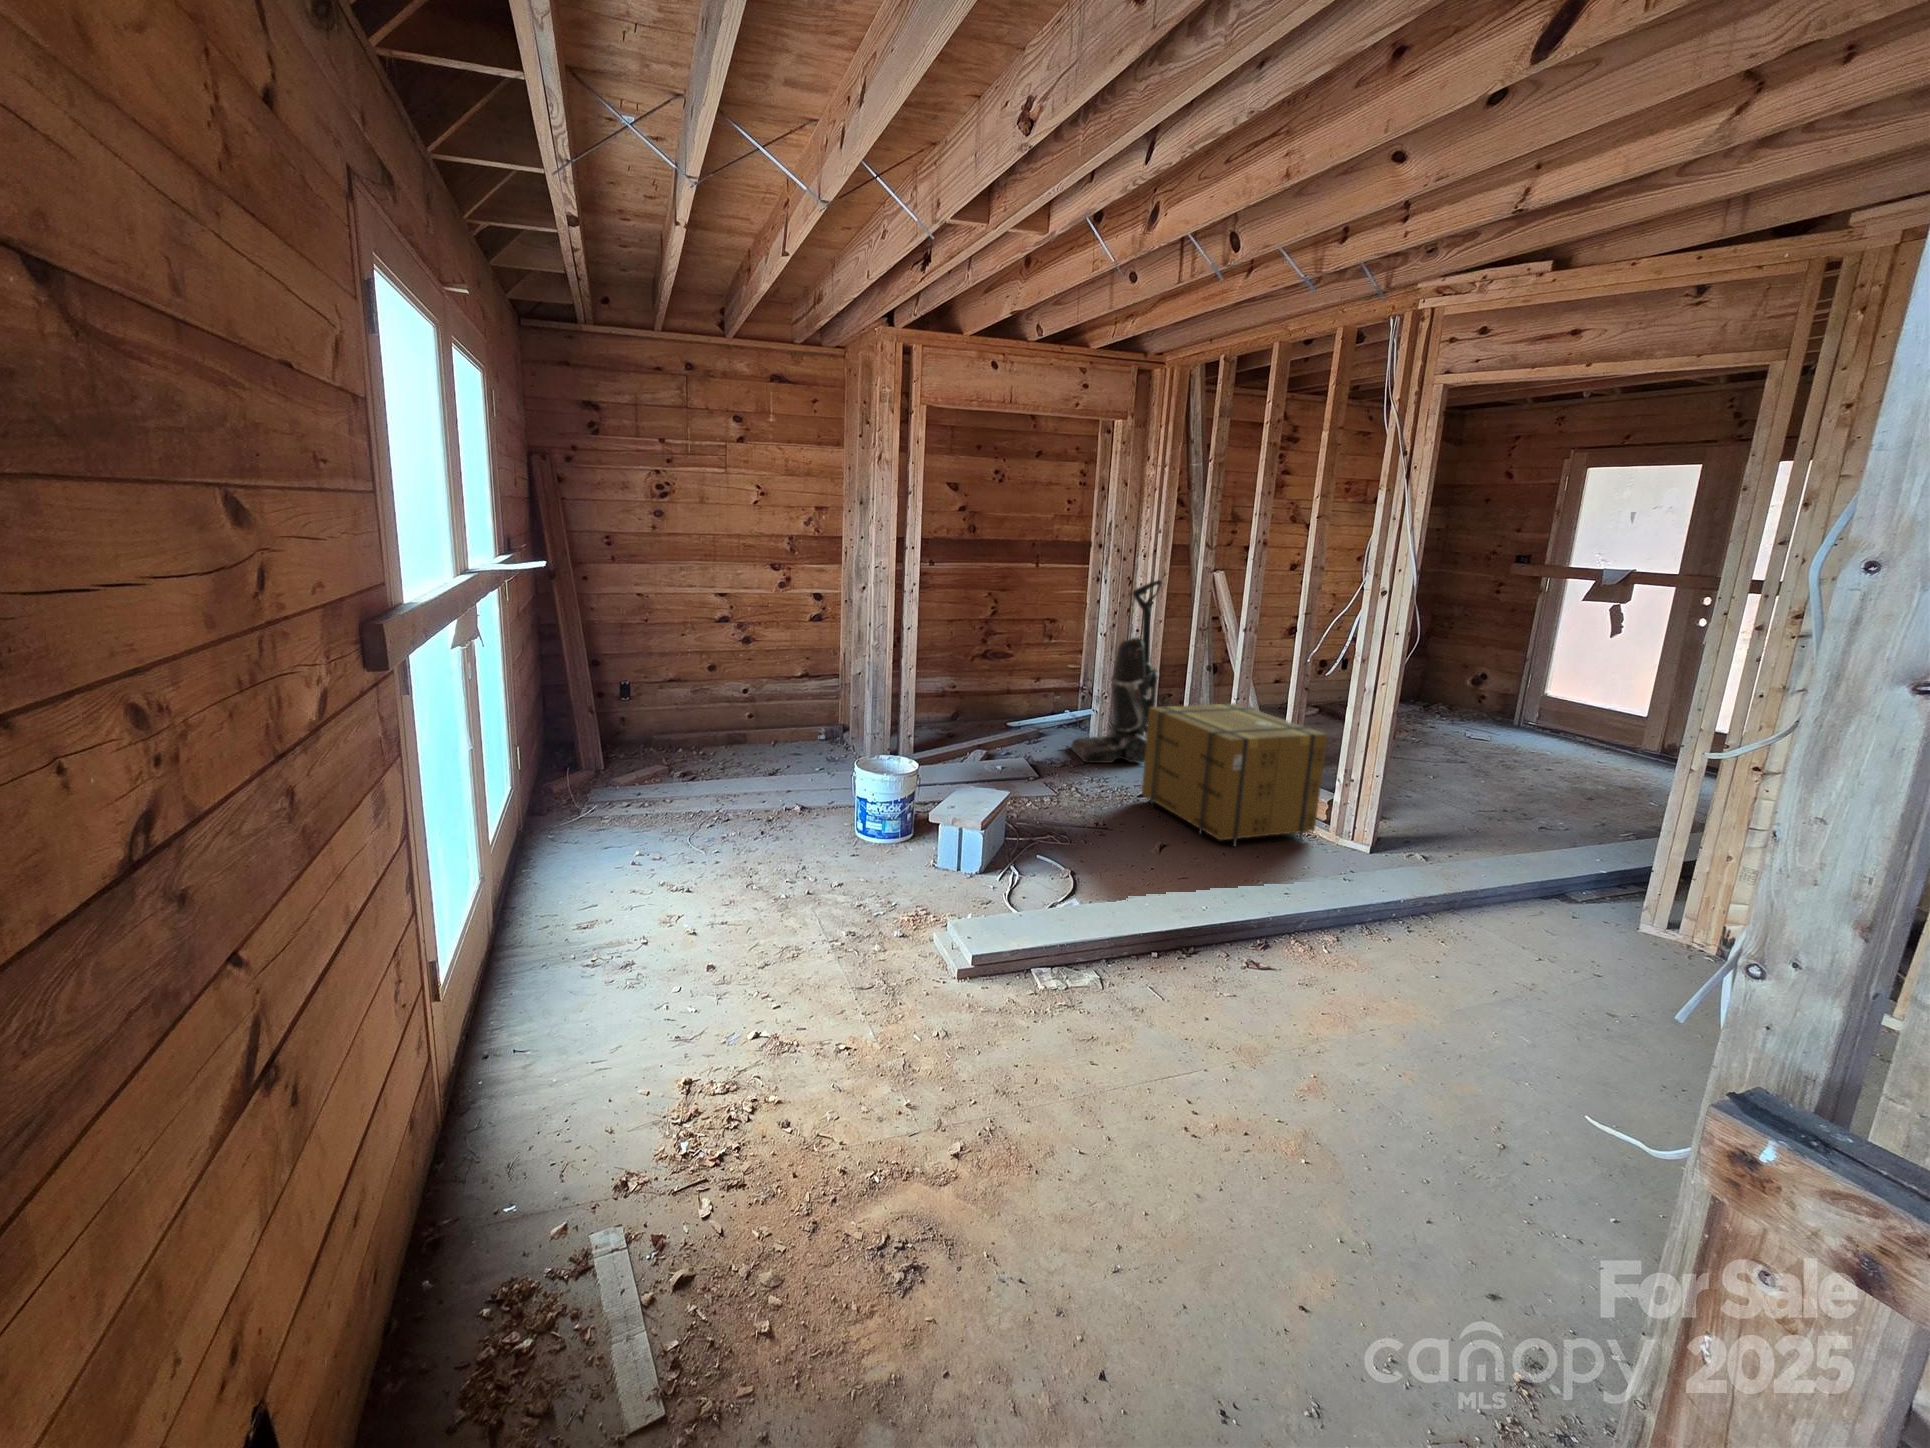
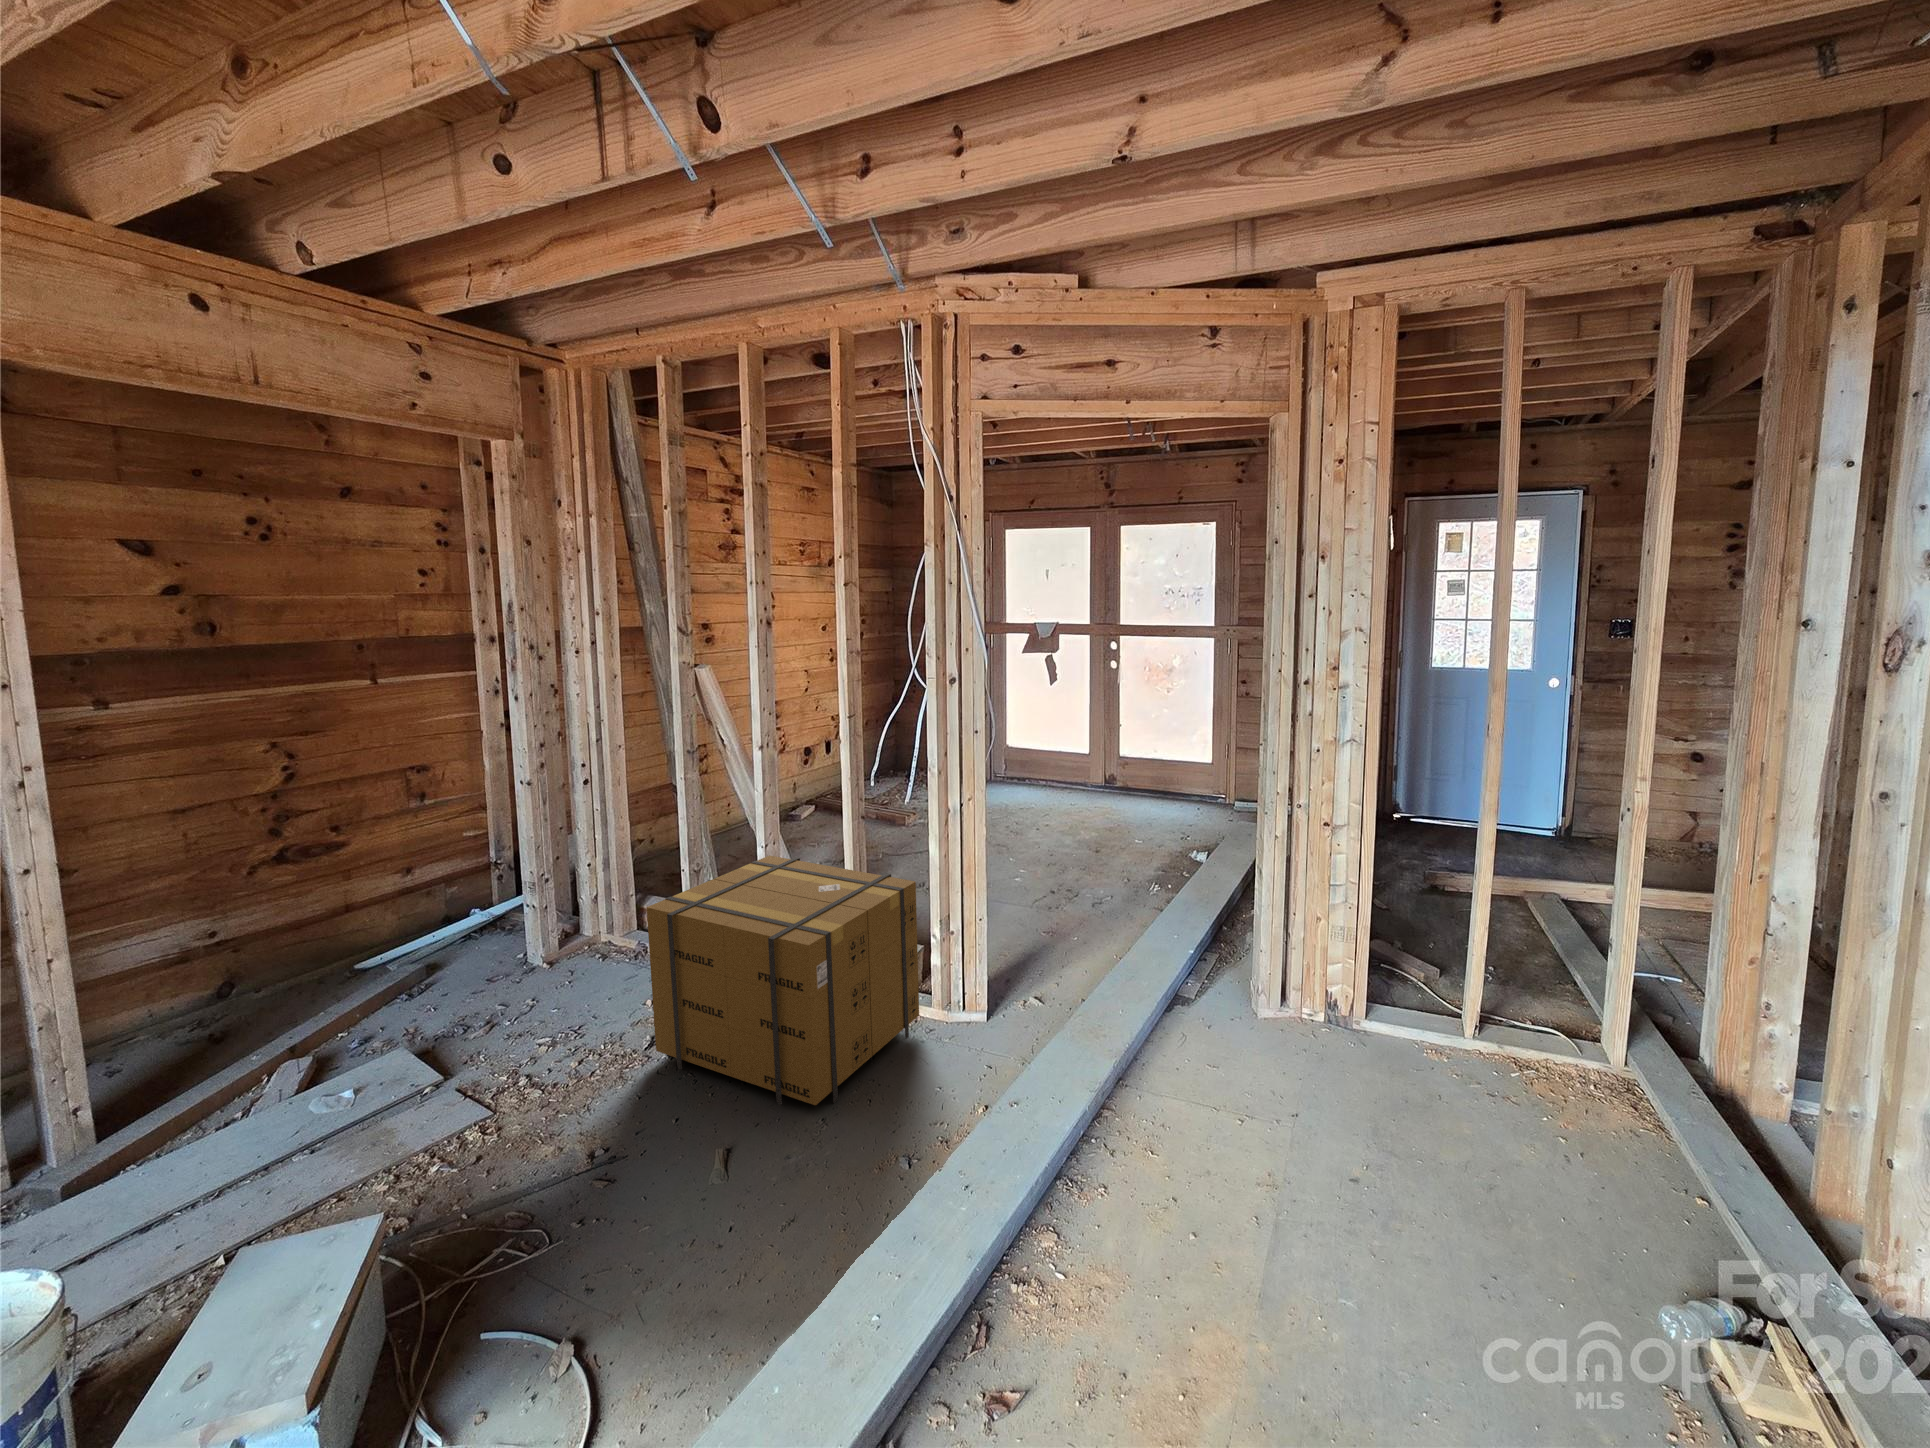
vacuum cleaner: present [1071,580,1162,763] -> none [498,687,643,1008]

